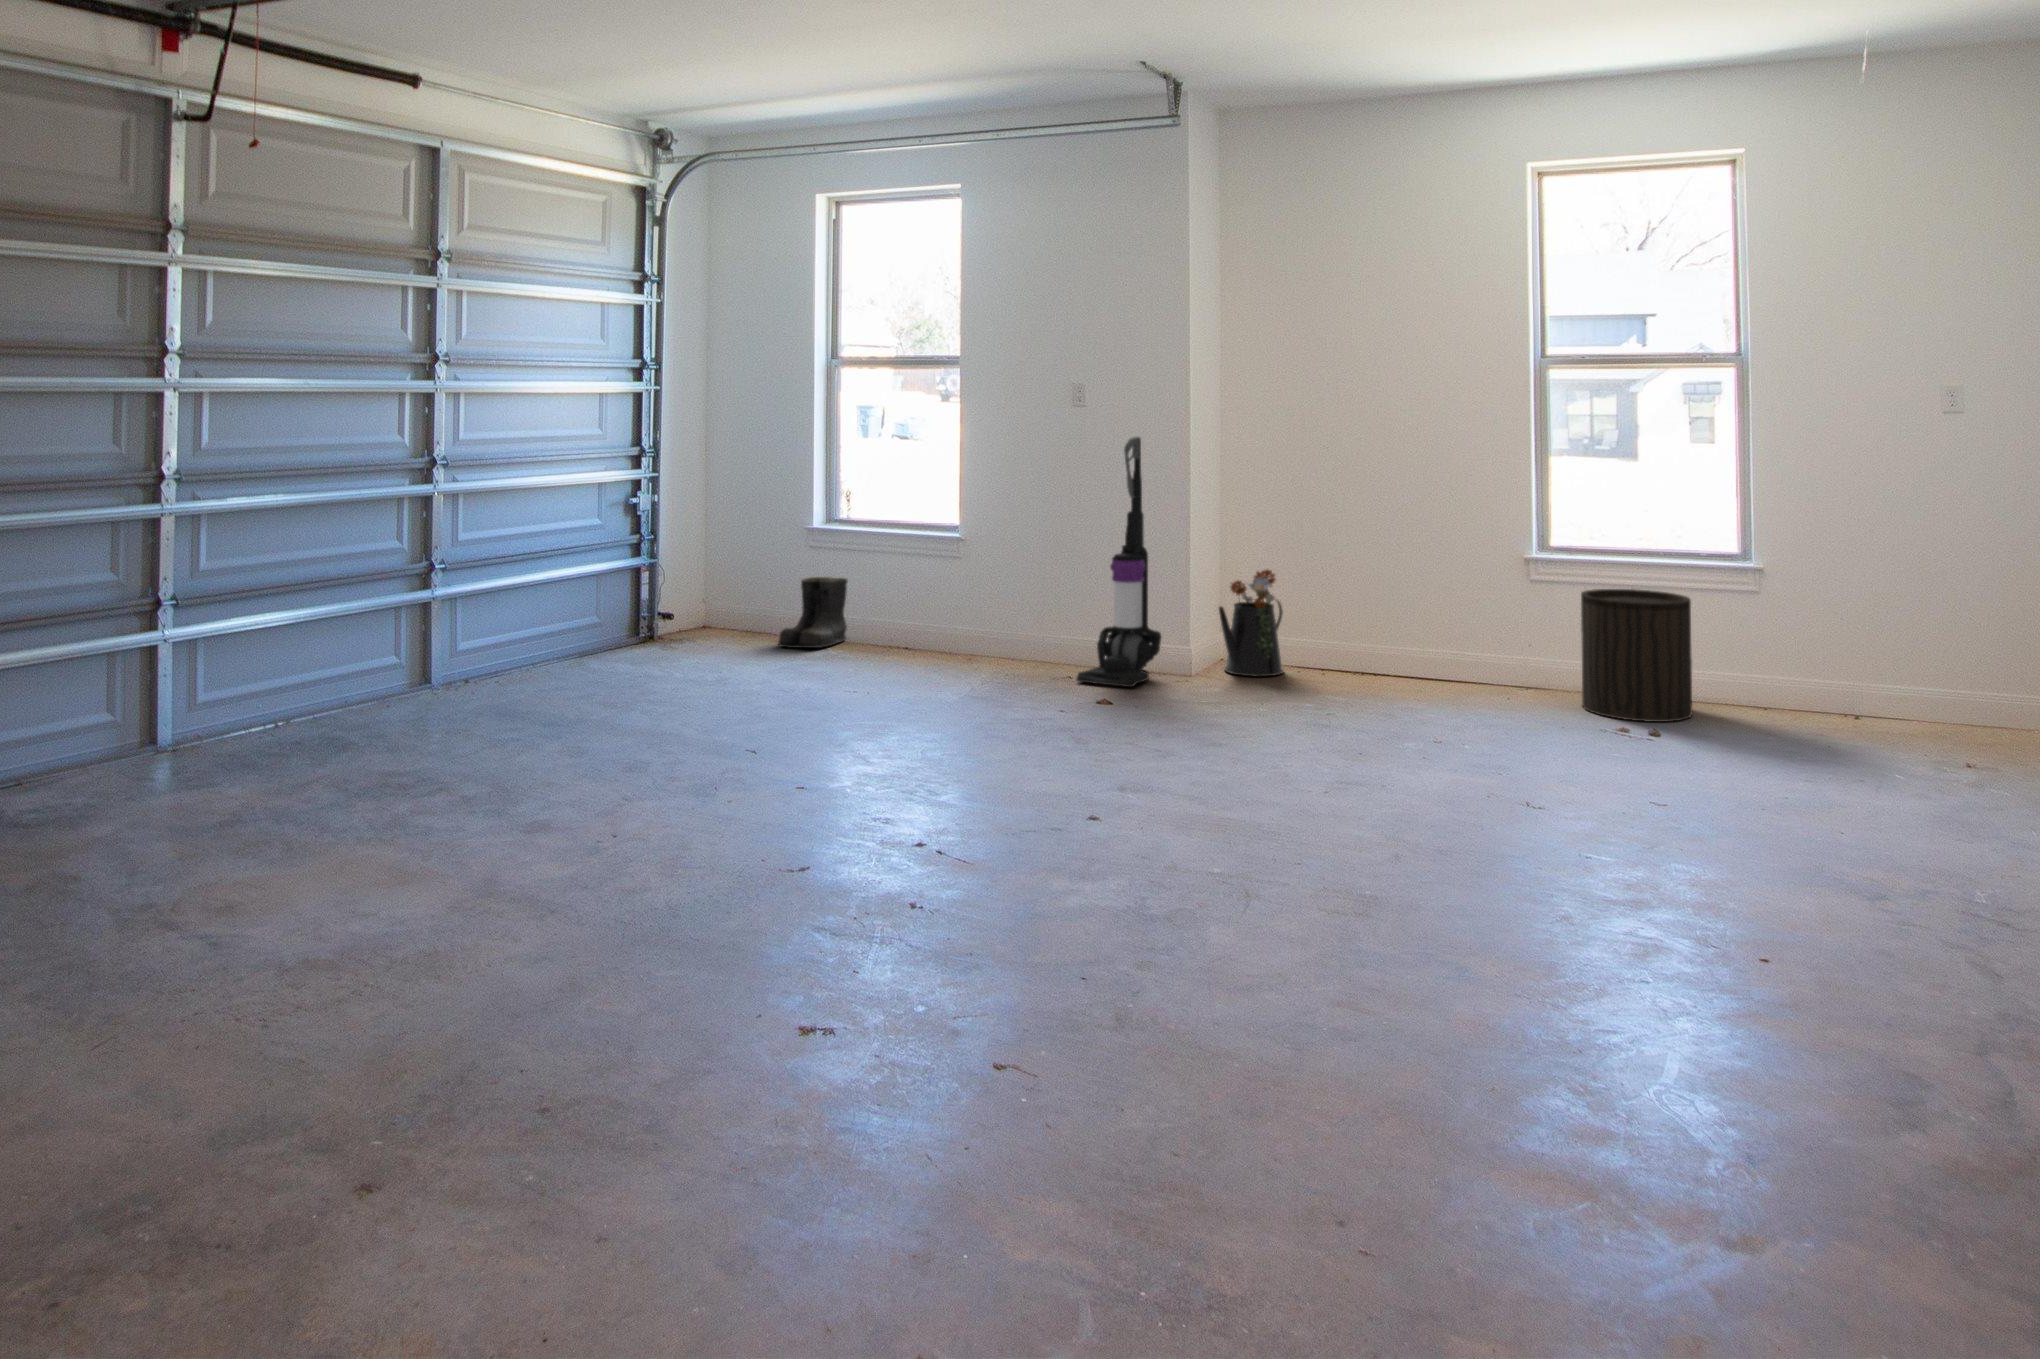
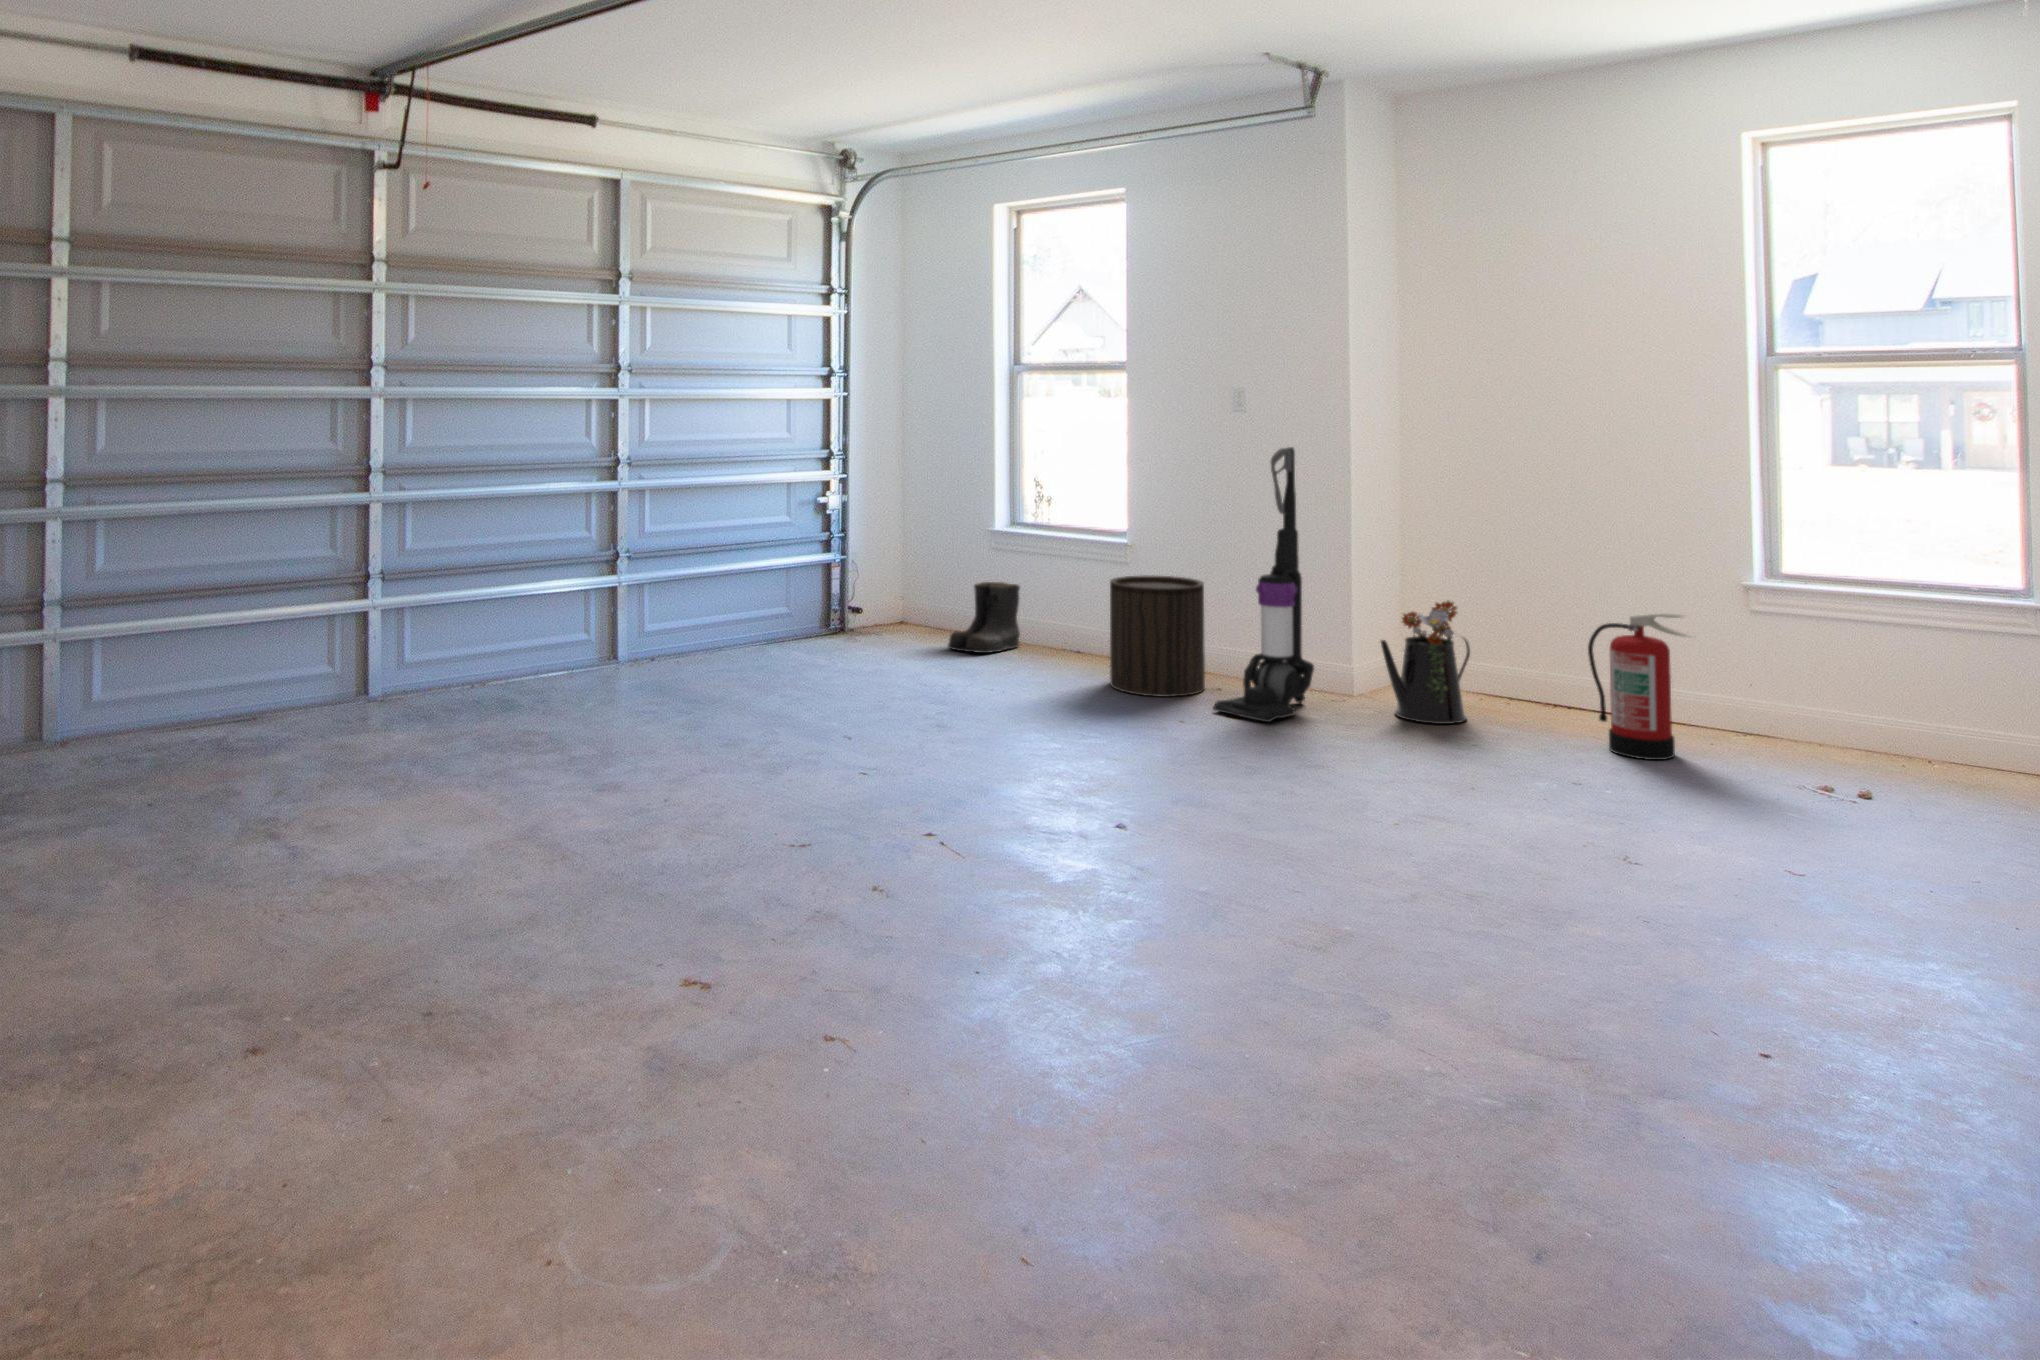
fire extinguisher: none [1386,569,1472,690] -> present [1588,613,1696,760]
stool: present [1581,589,1692,722] -> present [1110,575,1205,697]

